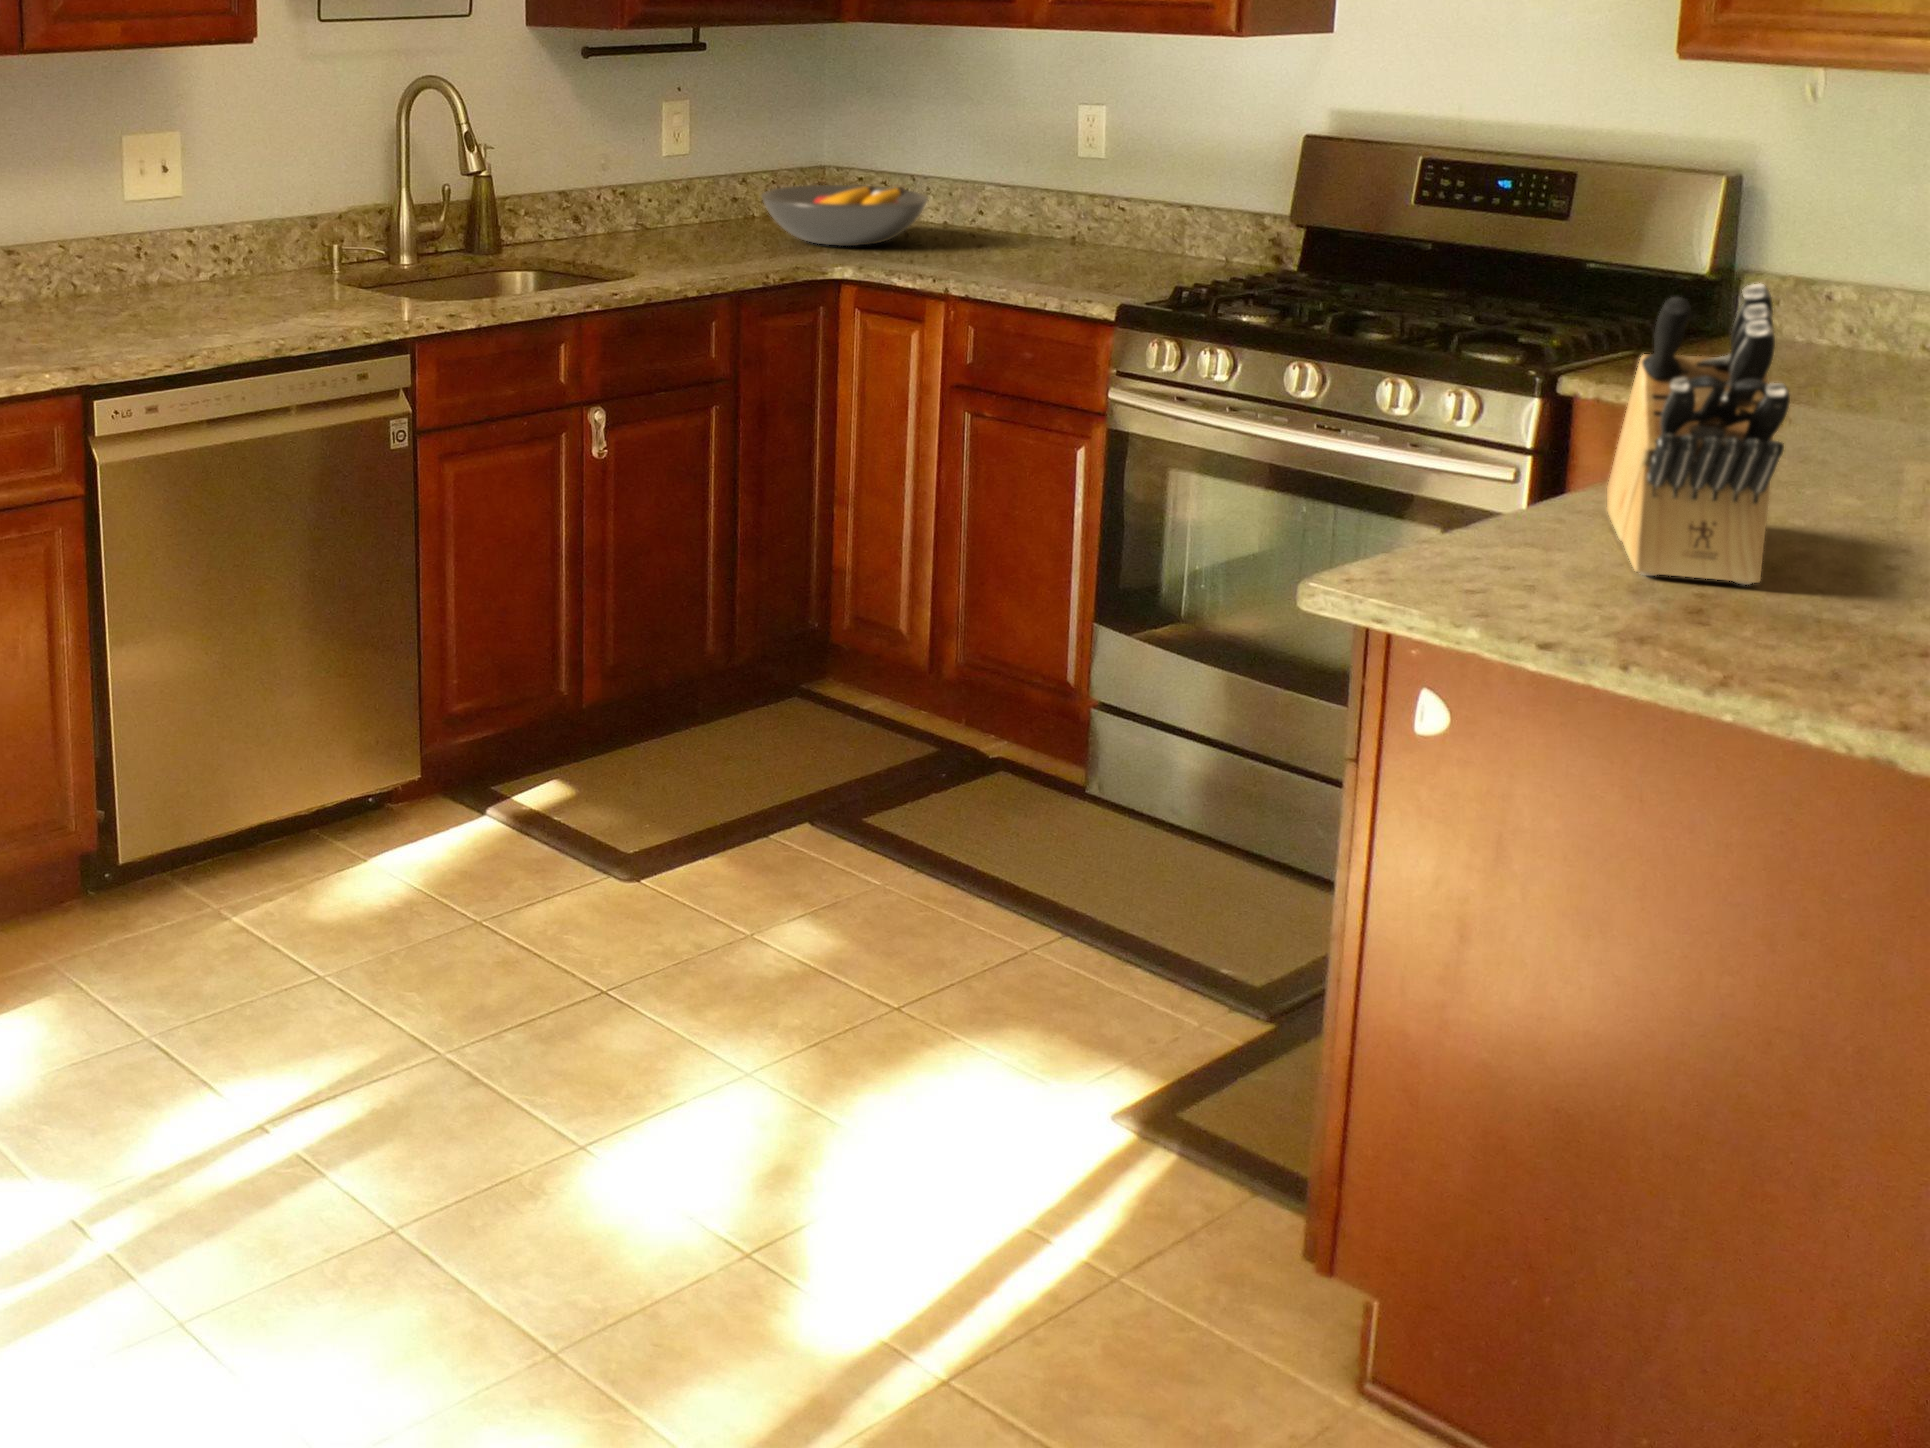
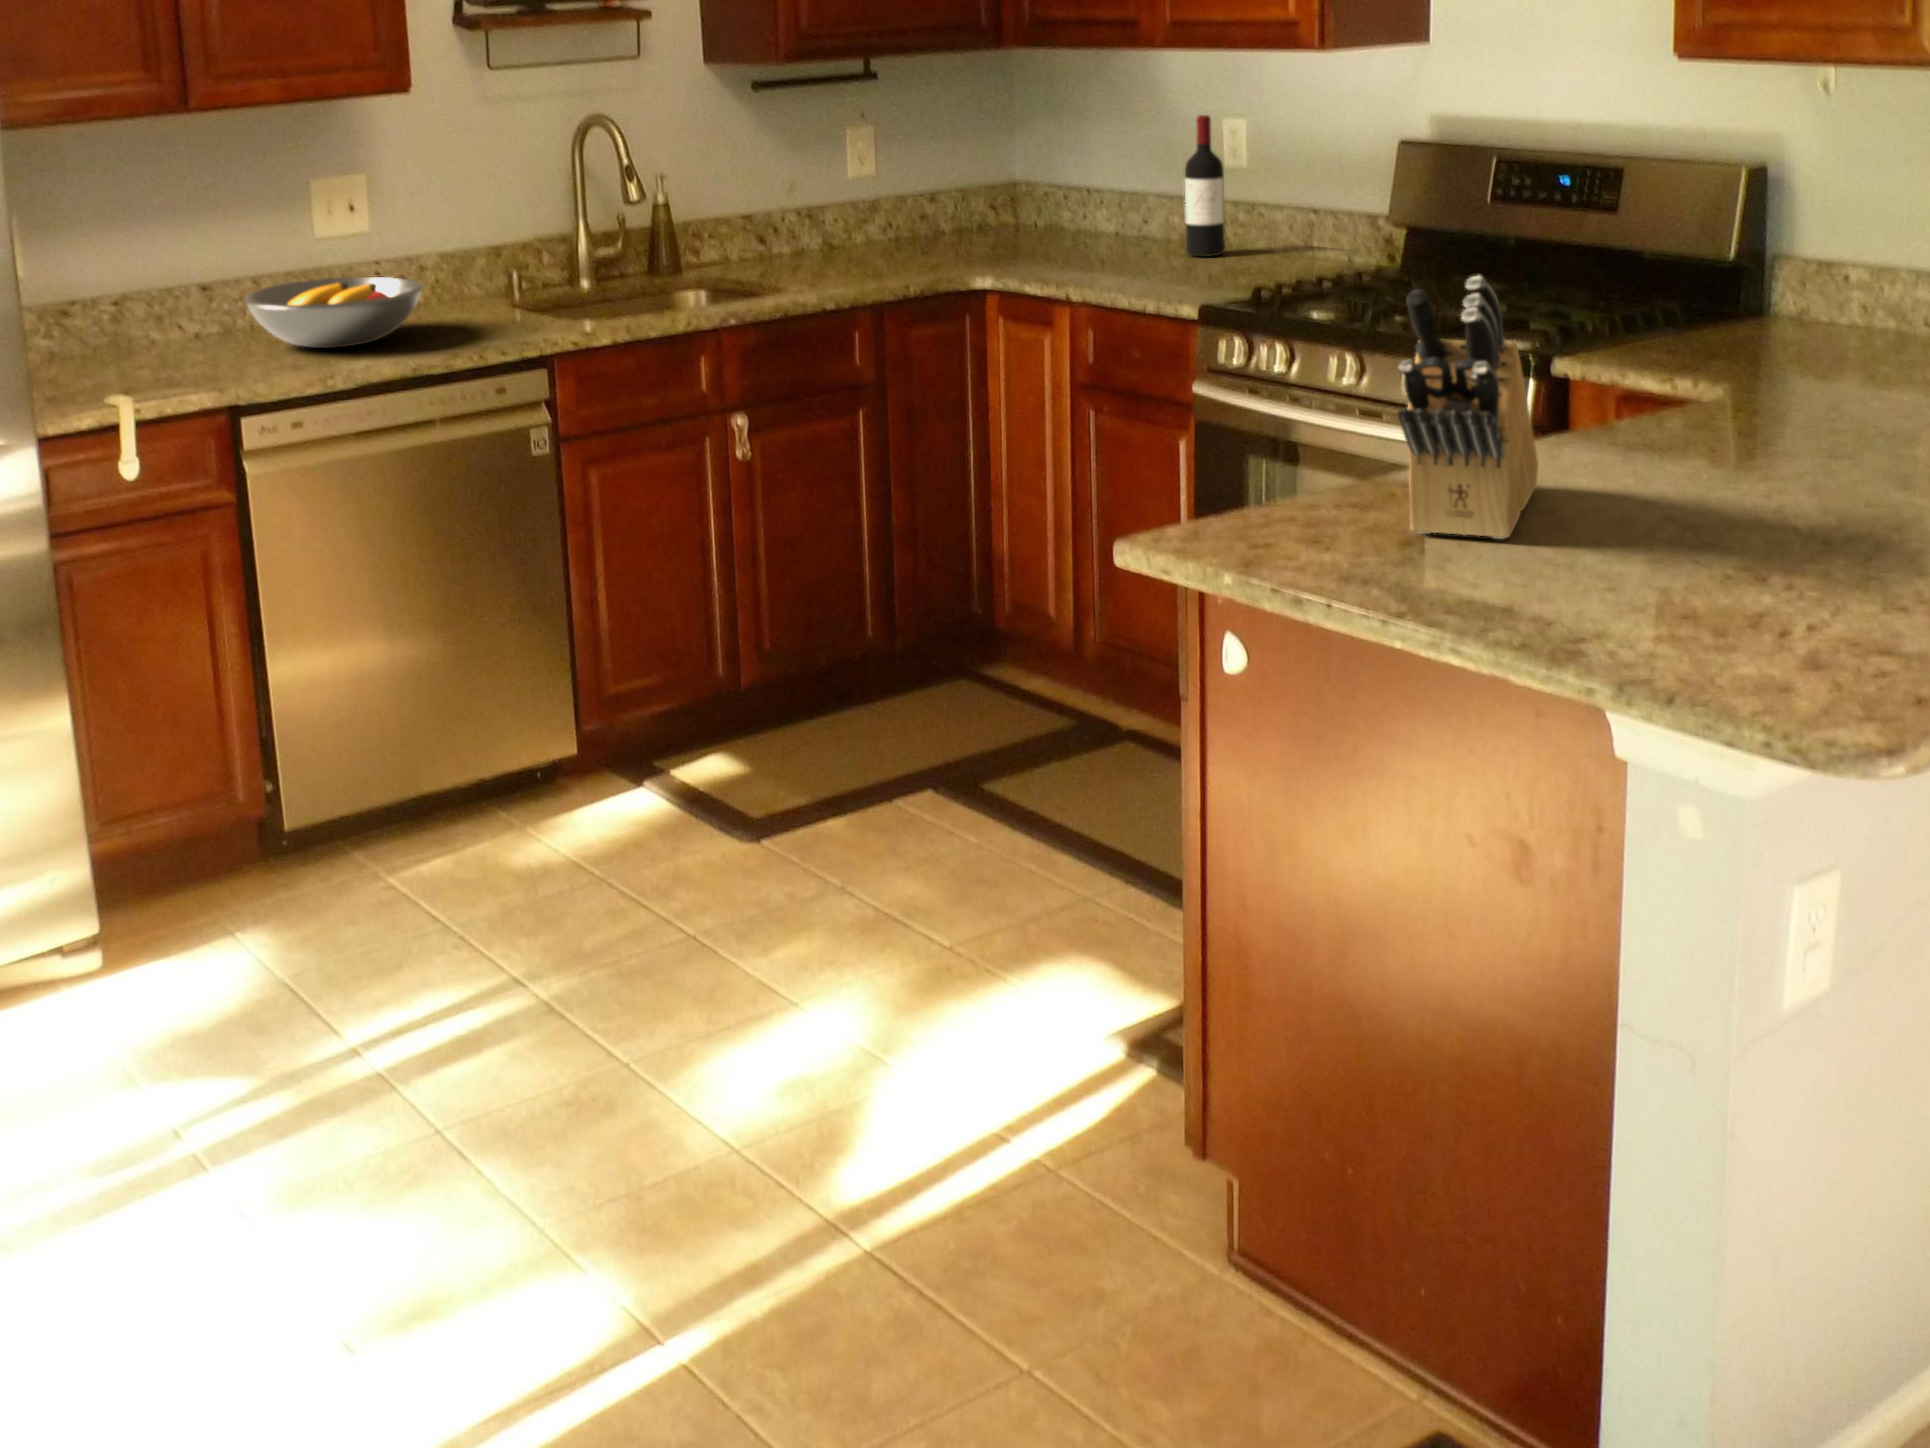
wine bottle: none [1041,103,1087,253] -> present [1185,115,1225,257]
fruit bowl: present [761,185,928,246] -> present [244,277,423,348]

